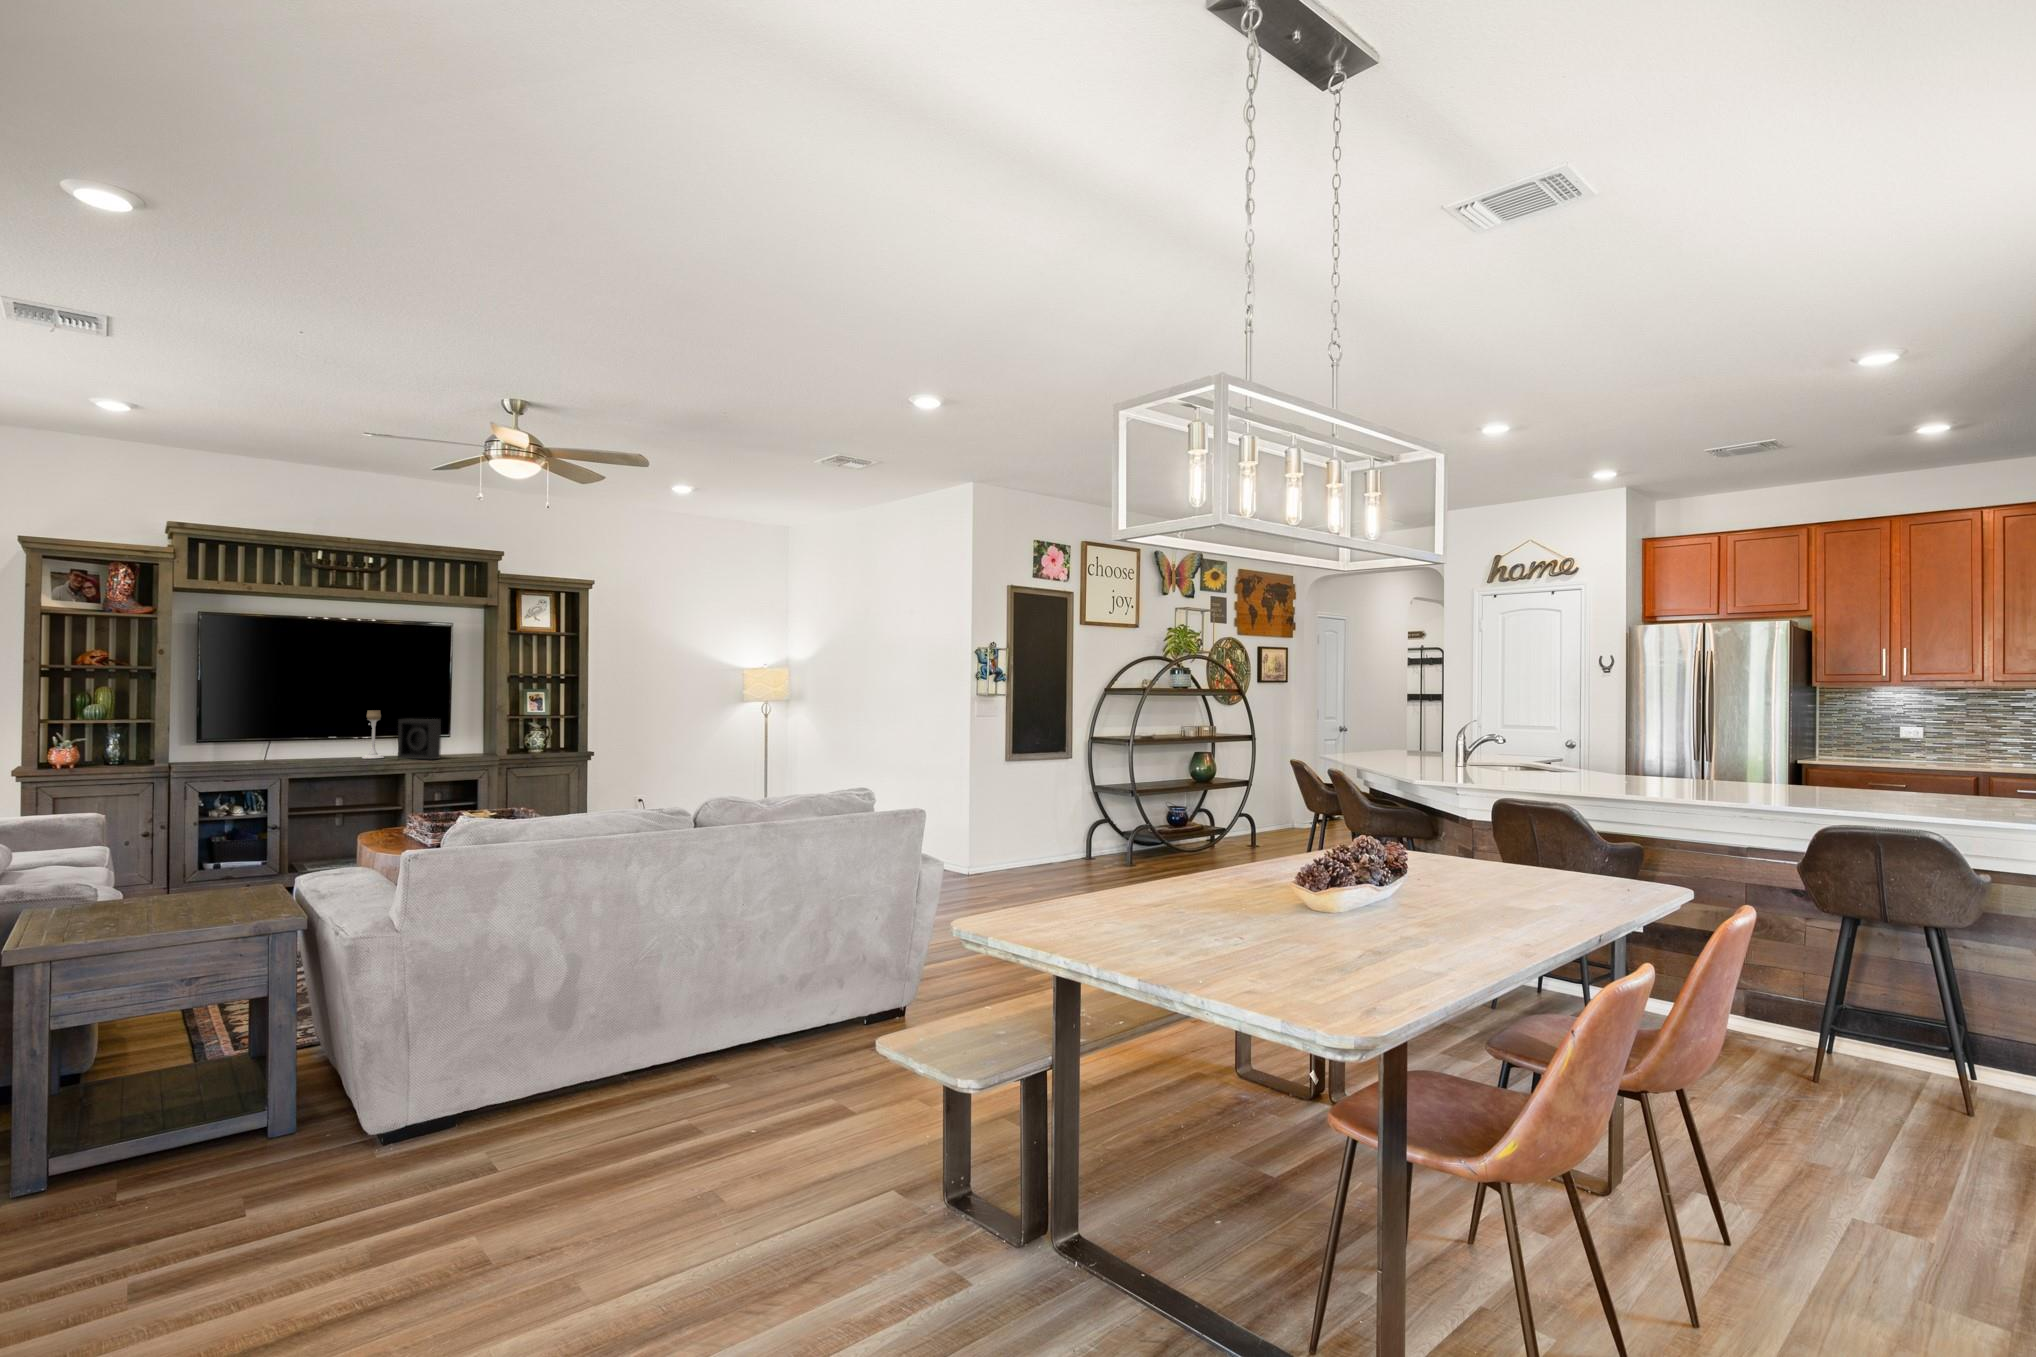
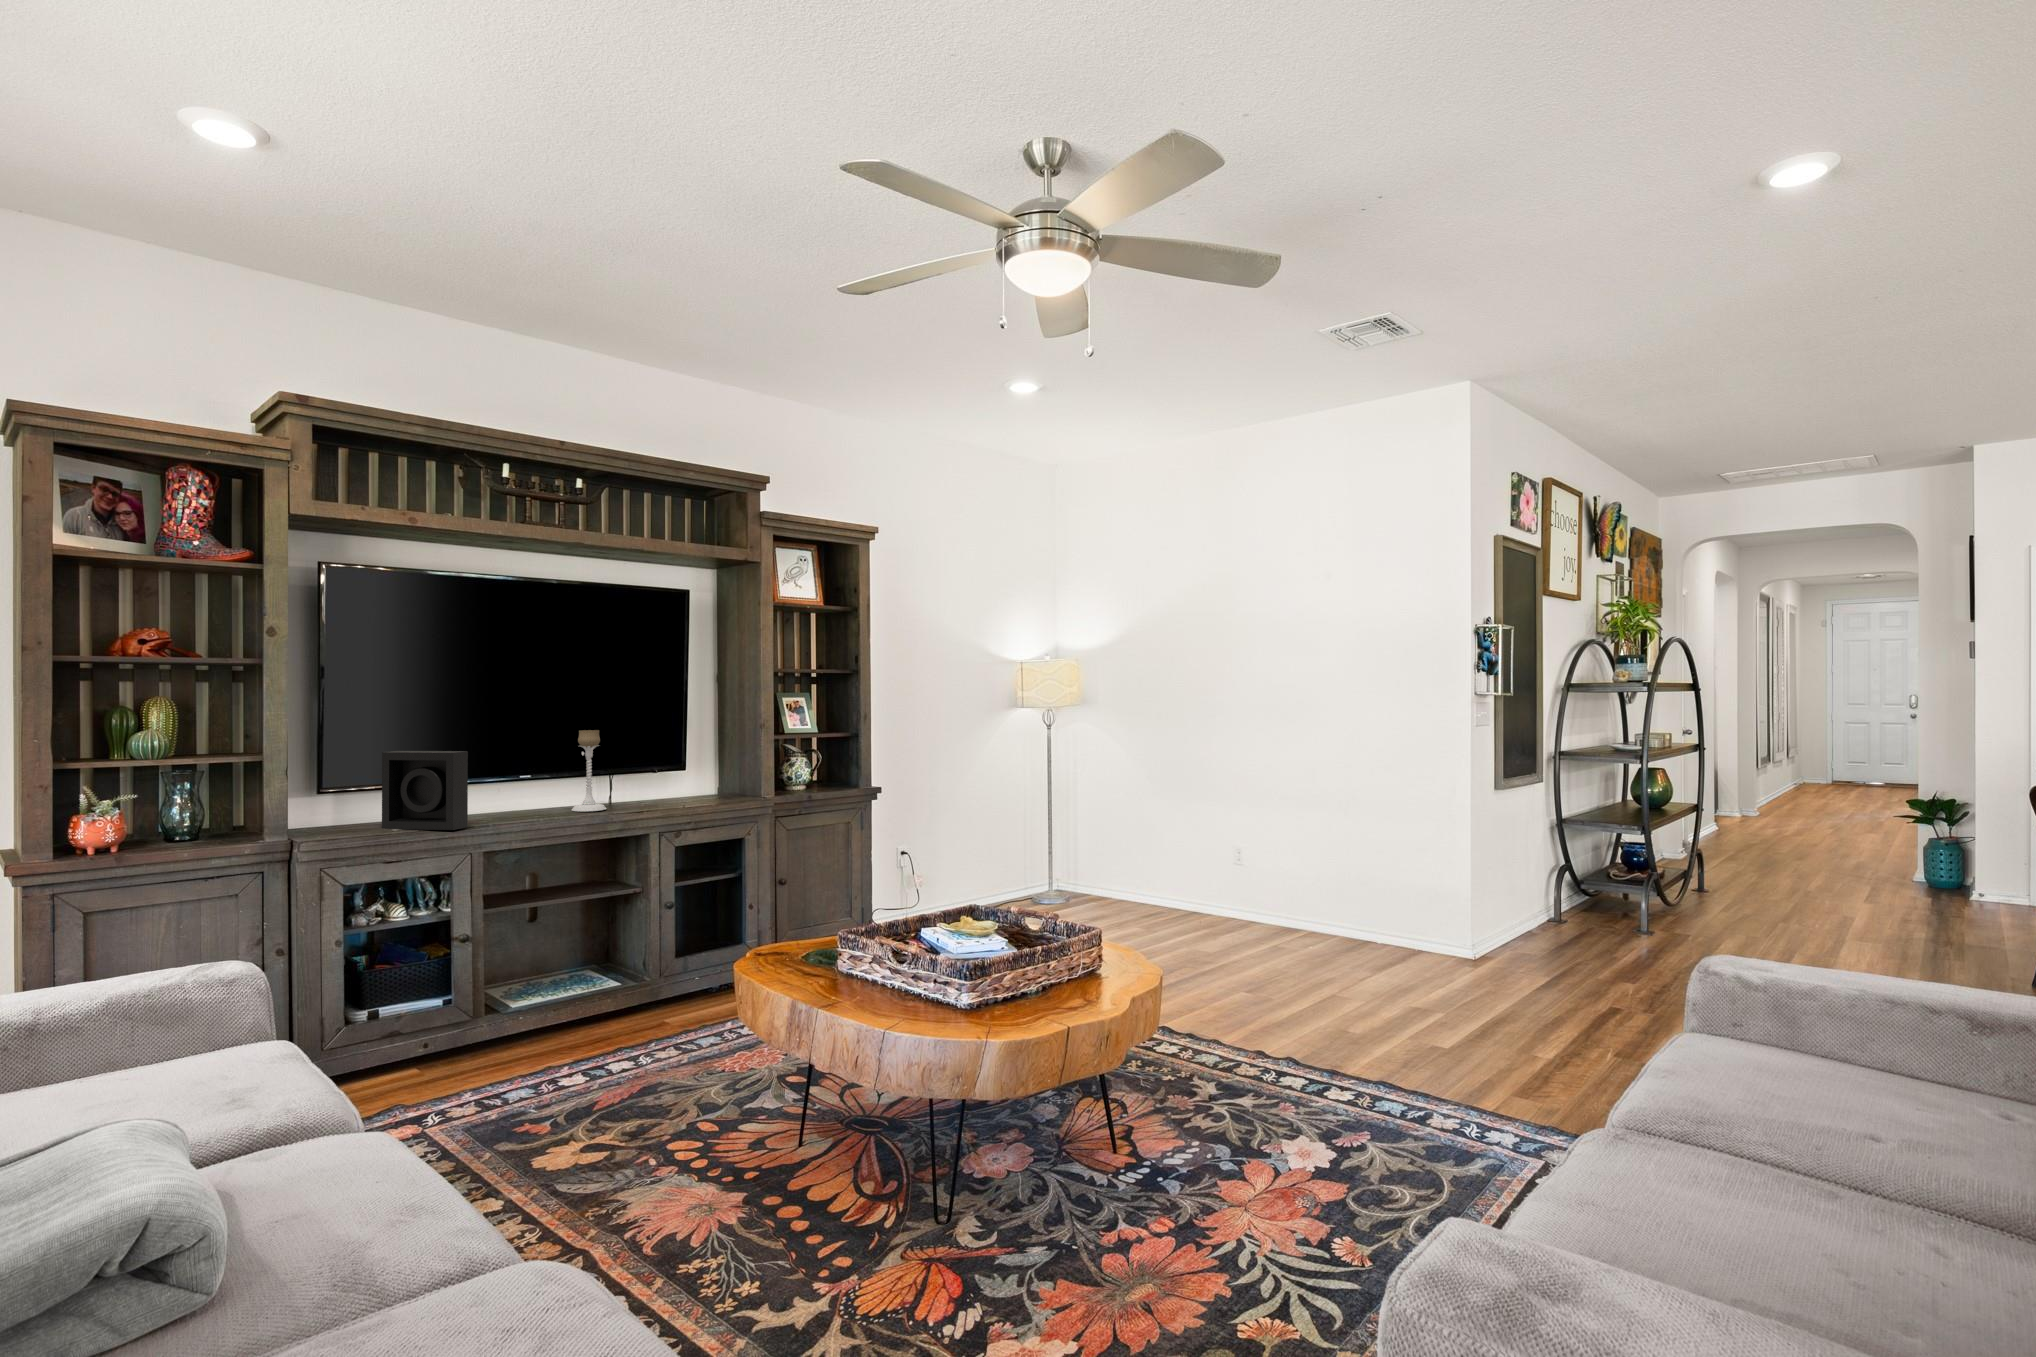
speaker: present [398,719,441,759] -> present [382,751,468,830]

